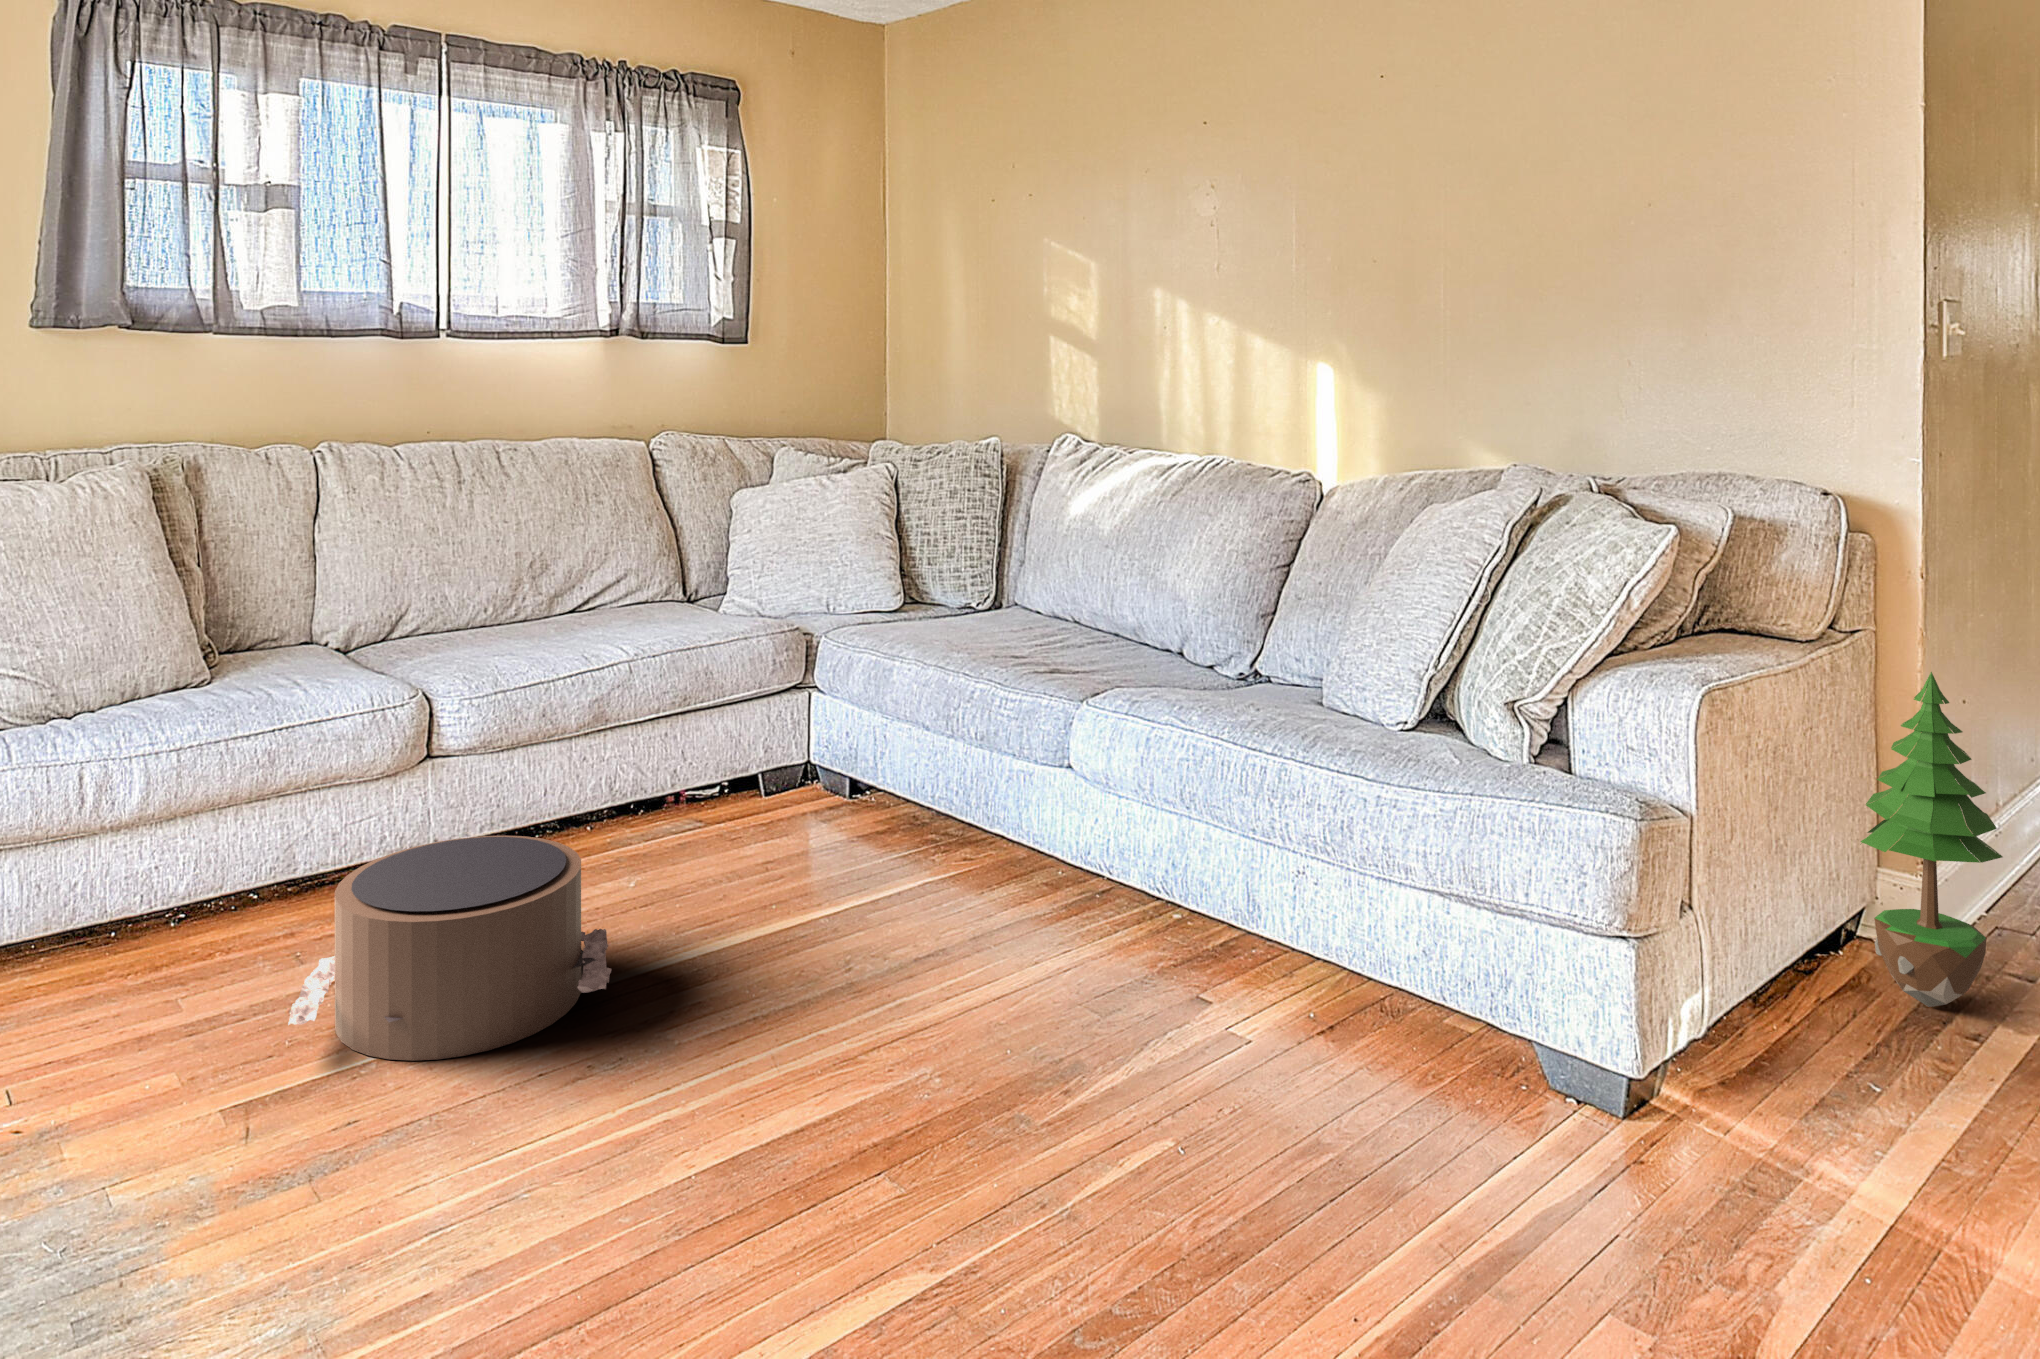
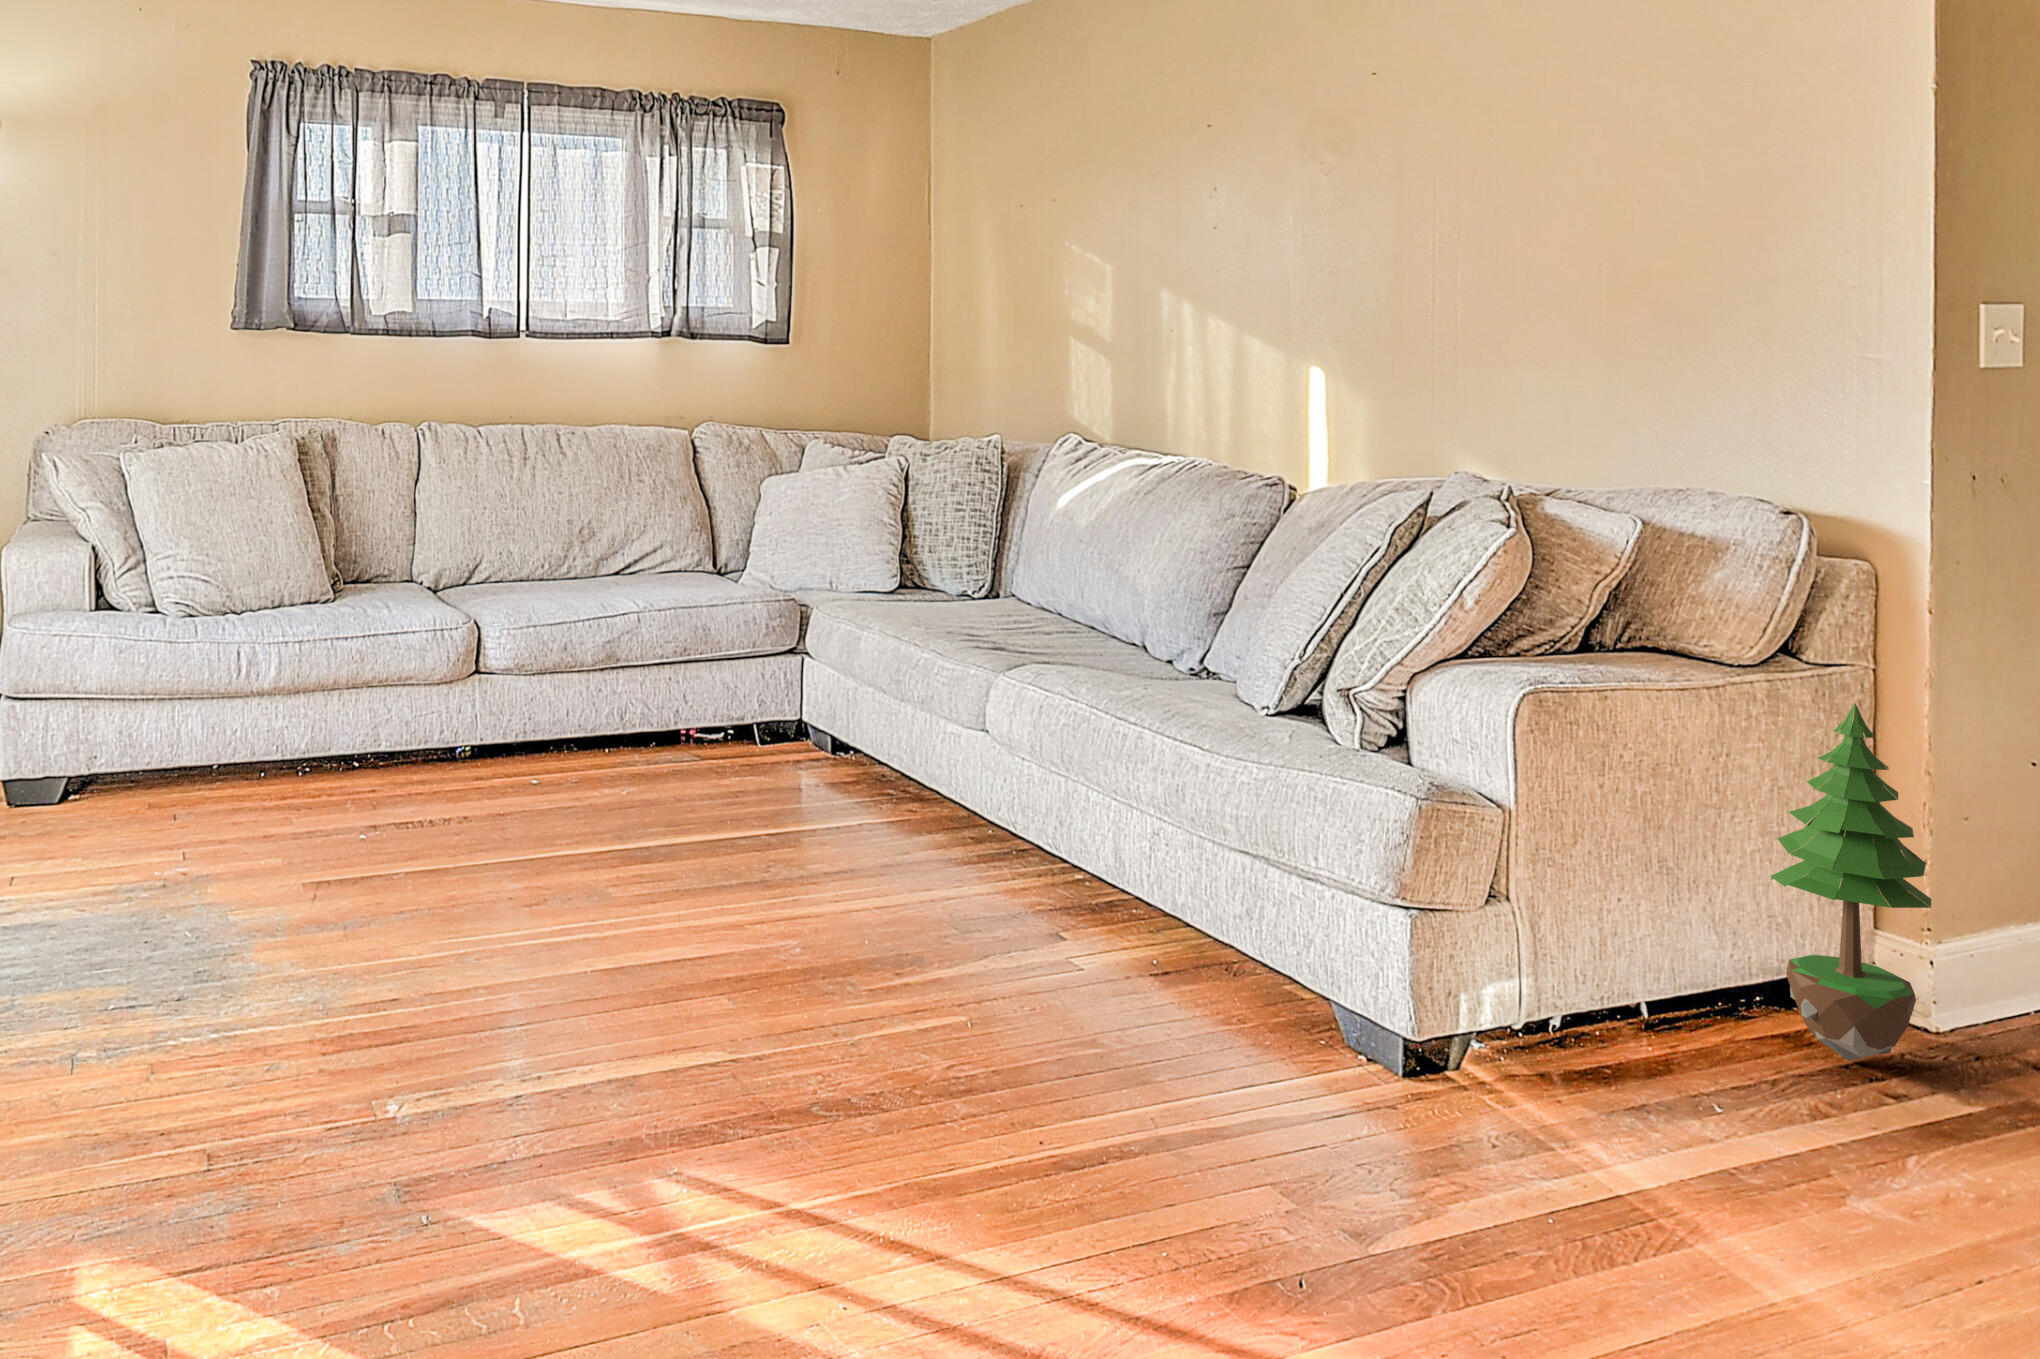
pouf: present [288,836,612,1061] -> none [344,731,581,885]

